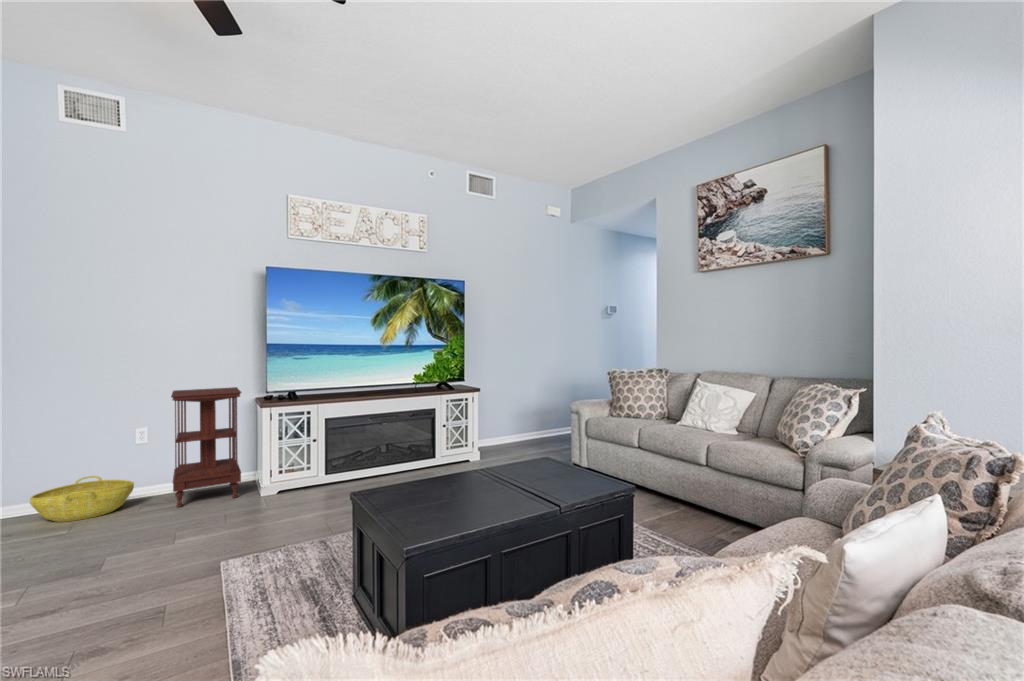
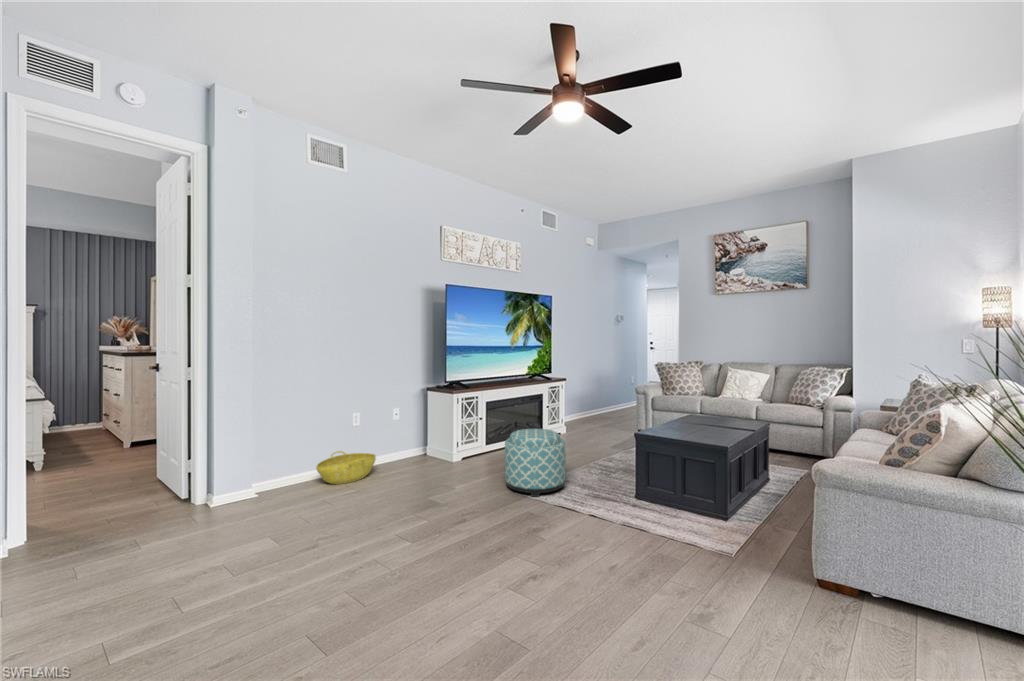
side table: present [171,387,241,507] -> none [385,381,445,470]
ottoman: none [220,464,322,574] -> present [505,429,566,497]

